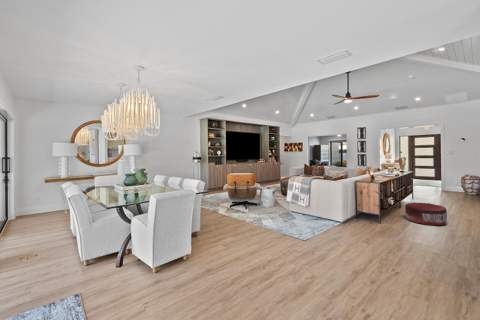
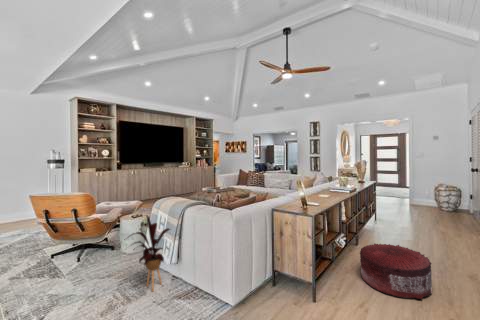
house plant: none [281,182,300,219] -> present [124,215,170,291]

